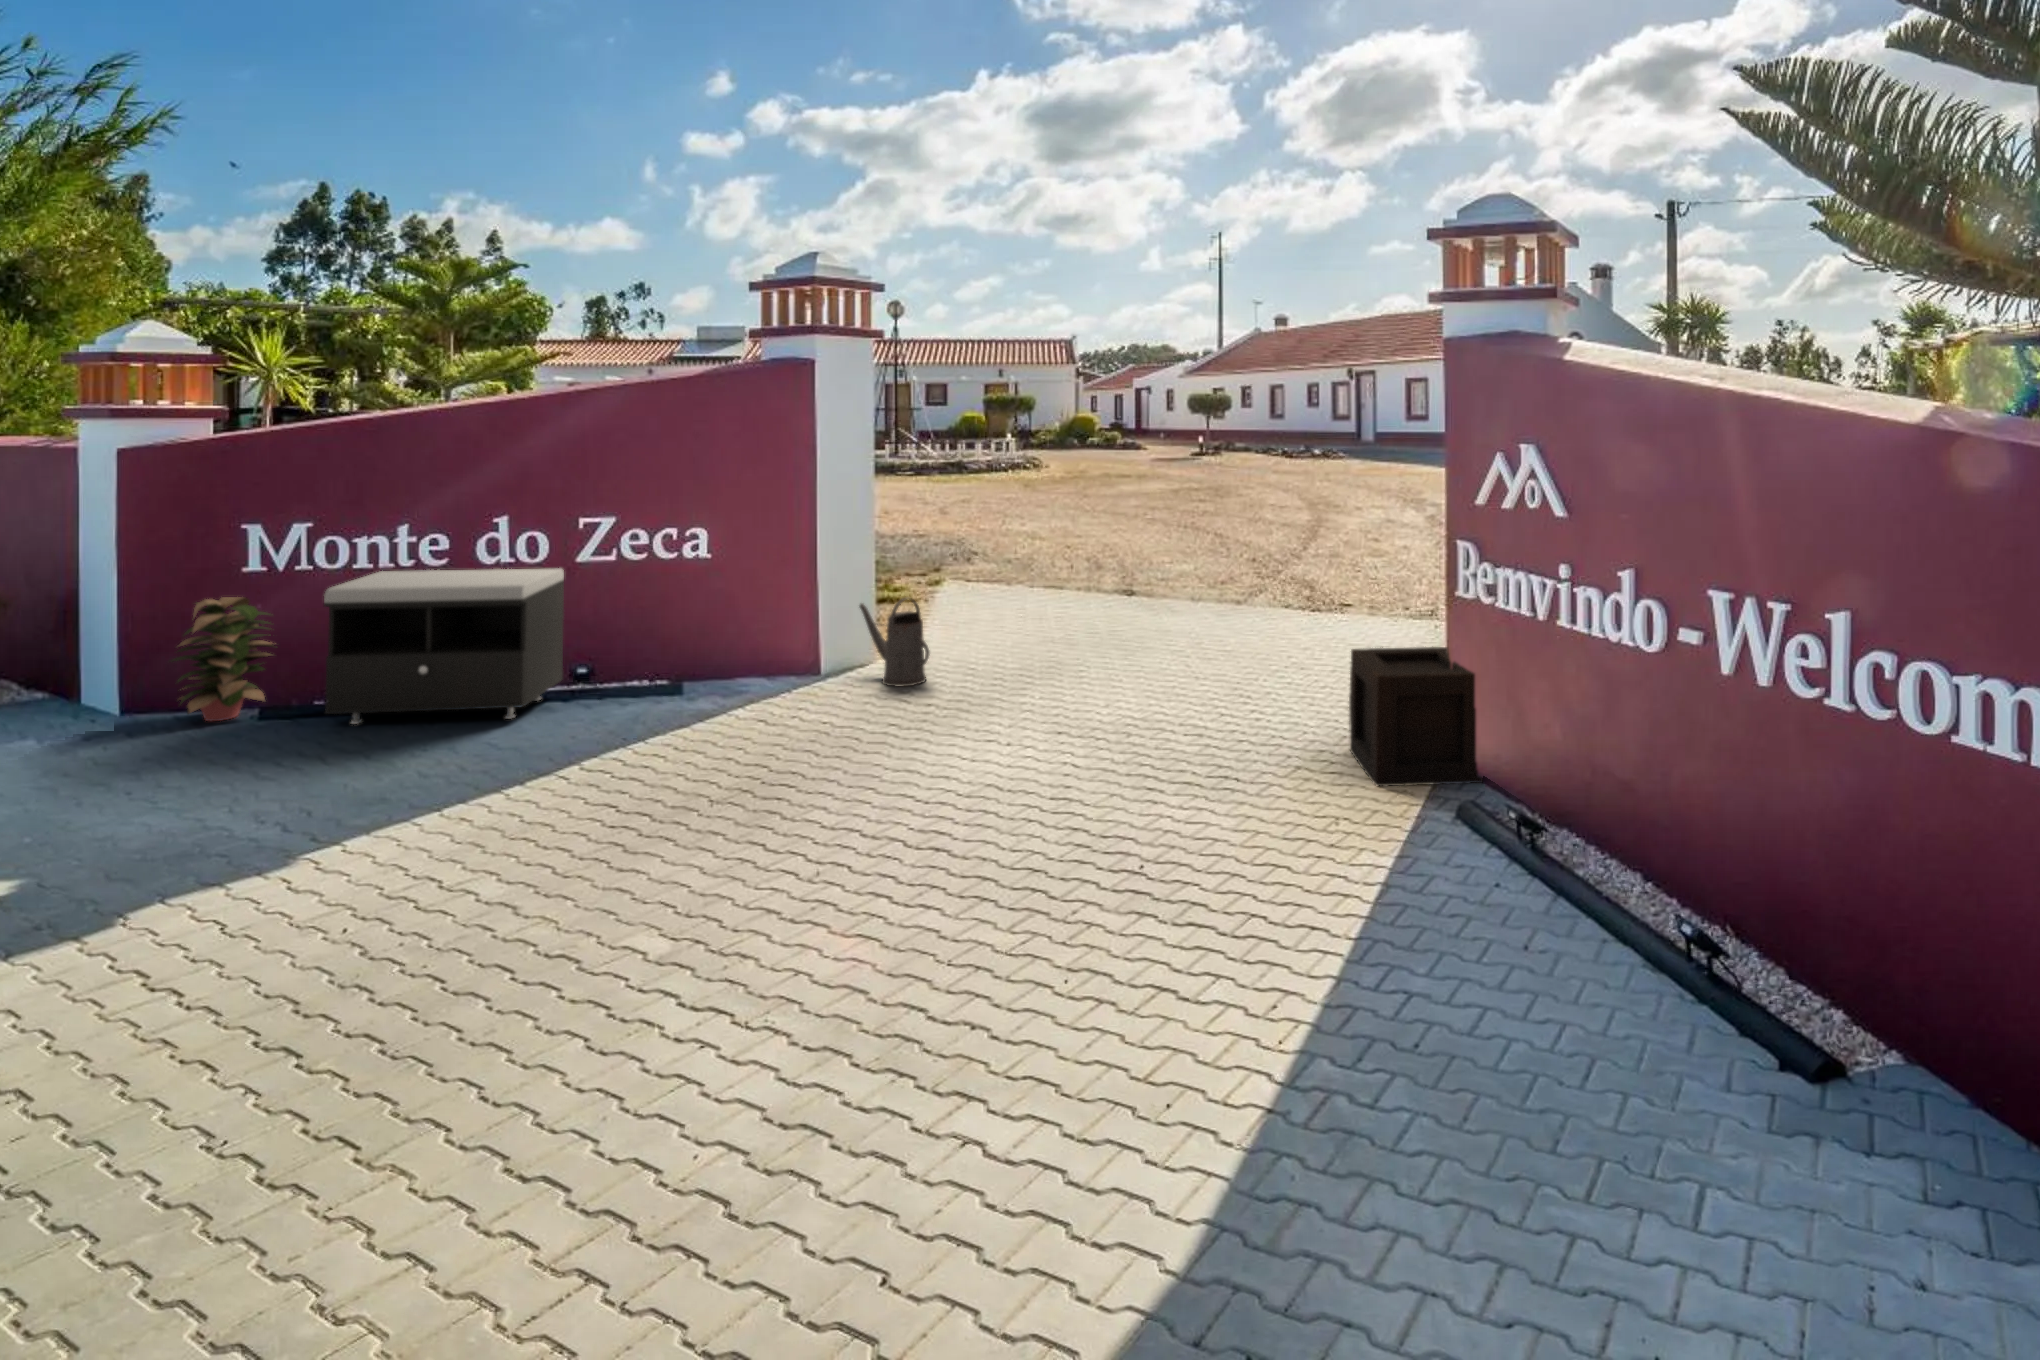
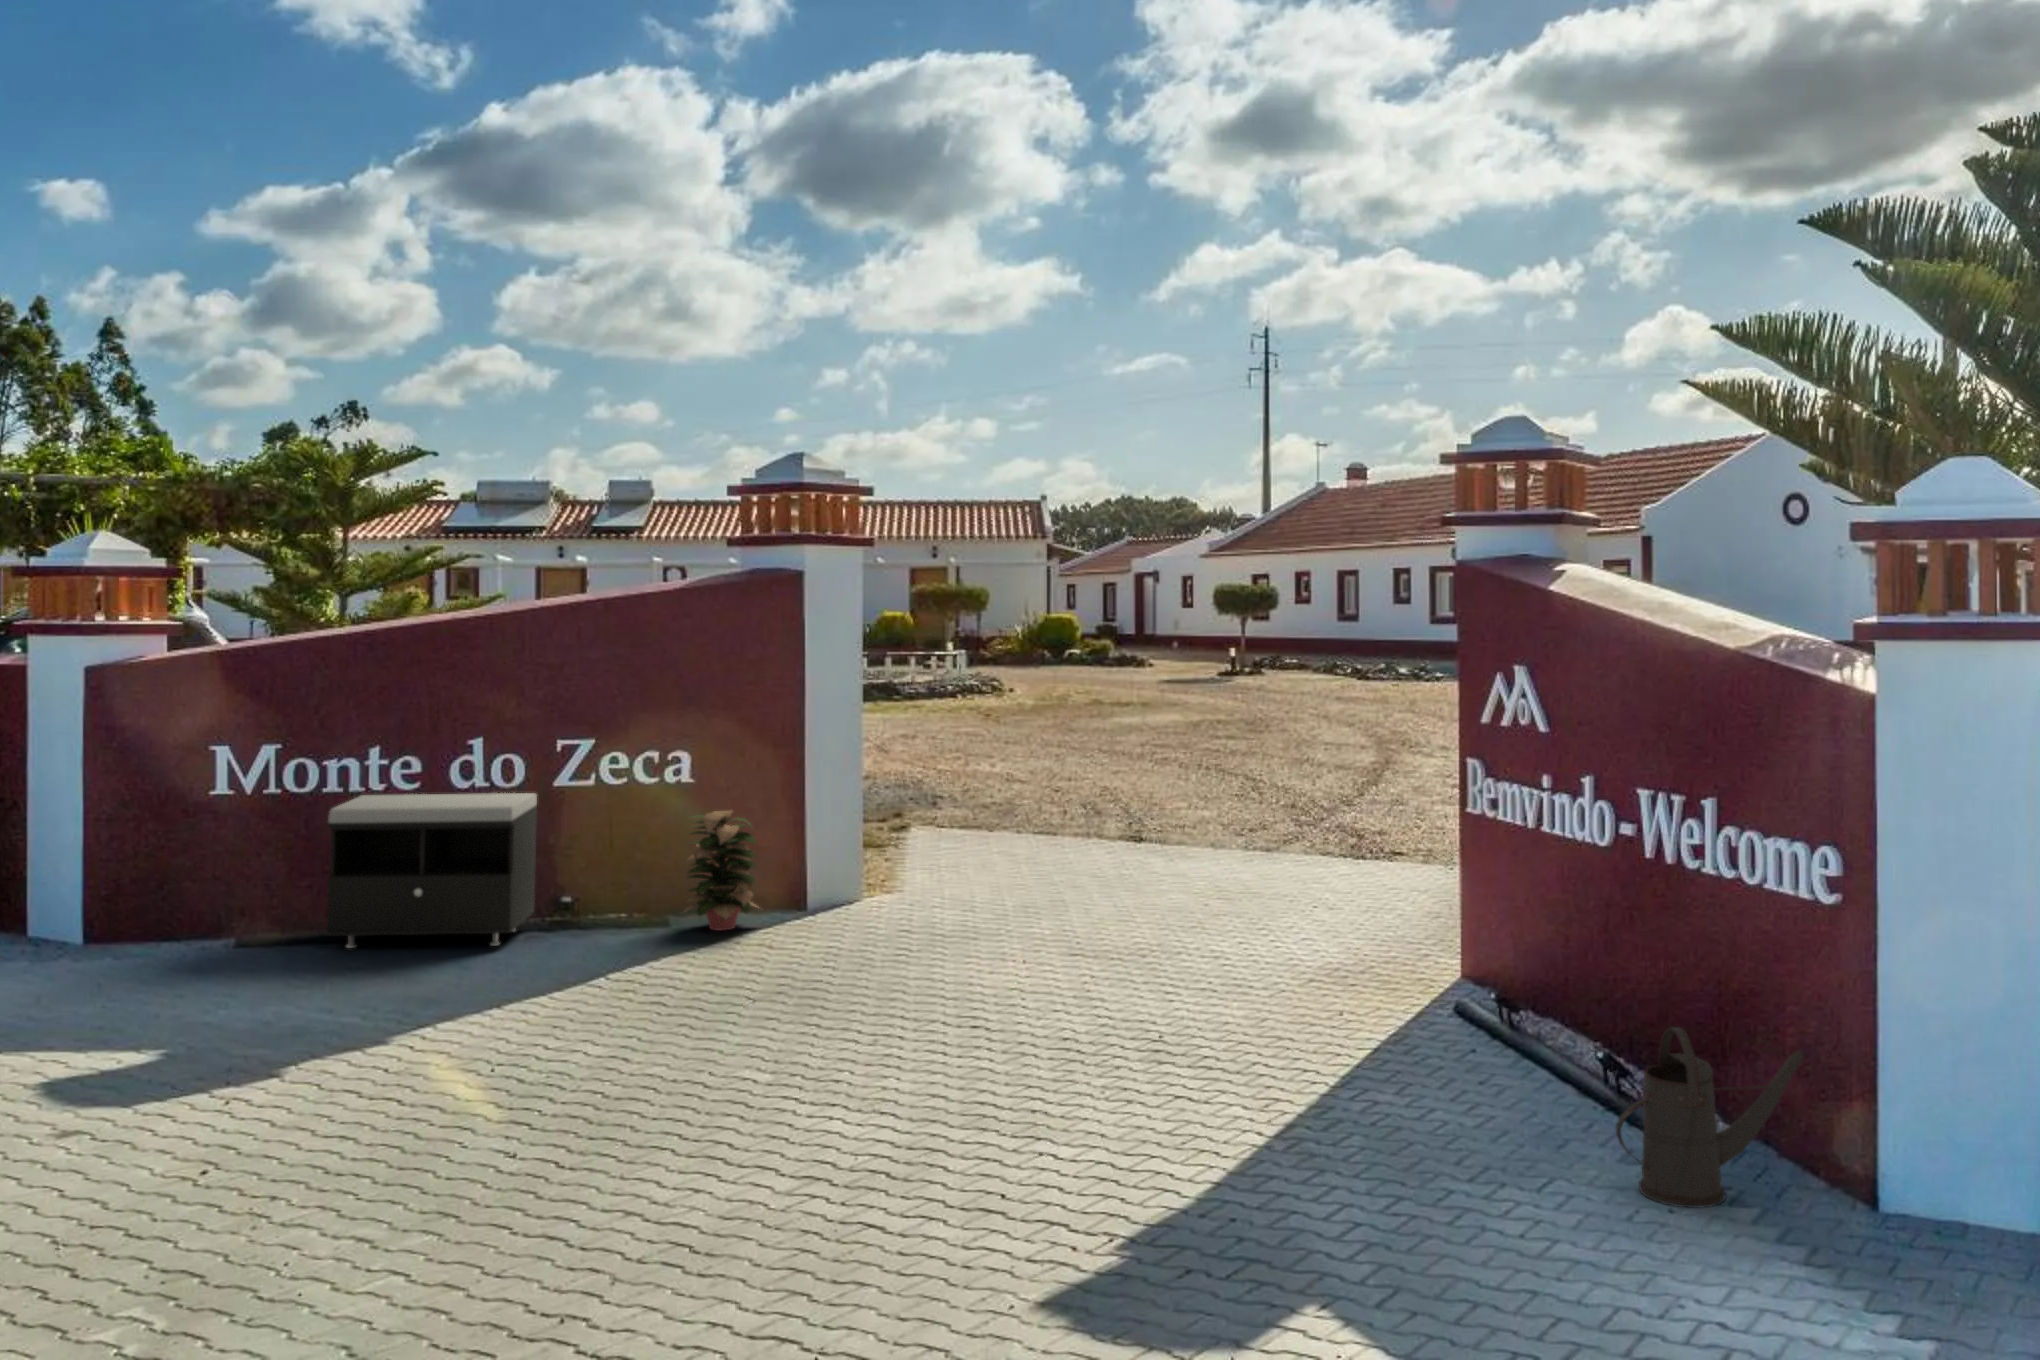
decorative plant: present [172,597,274,721] -> present [681,810,763,930]
watering can: present [860,598,930,687] -> present [1616,1027,1803,1208]
wooden crate: present [1349,647,1483,786] -> none [1353,871,1487,1008]

